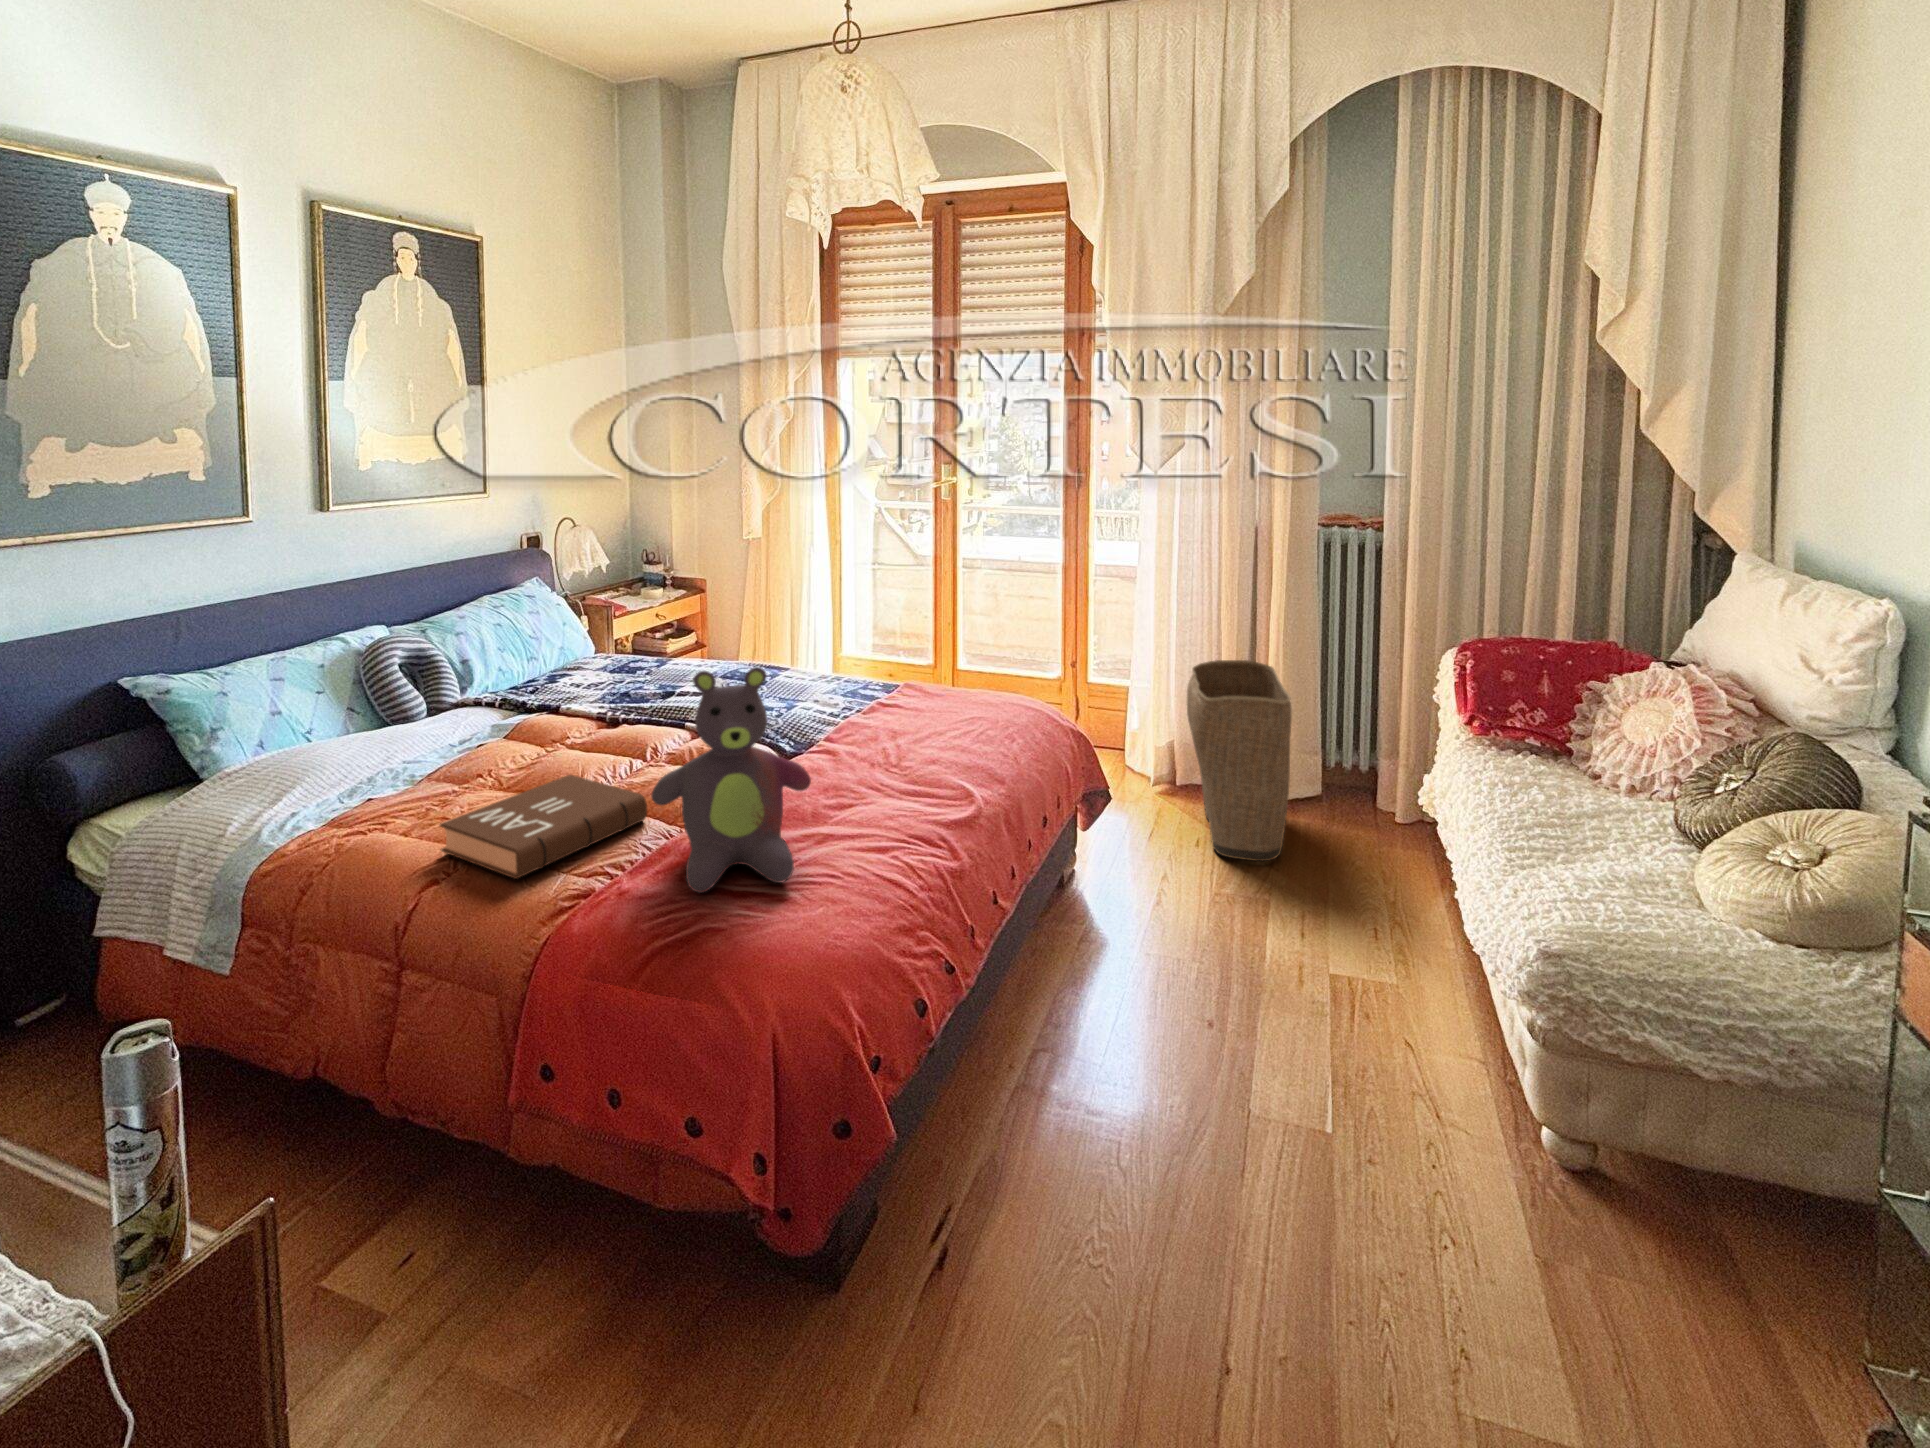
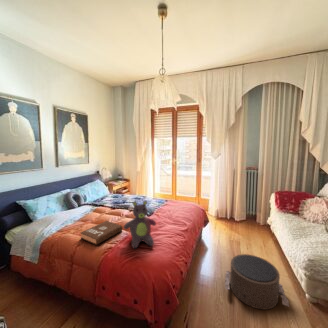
laundry basket: present [1187,660,1292,861] -> none [222,195,243,233]
pouf: none [1151,948,1452,1200] -> present [225,254,289,309]

